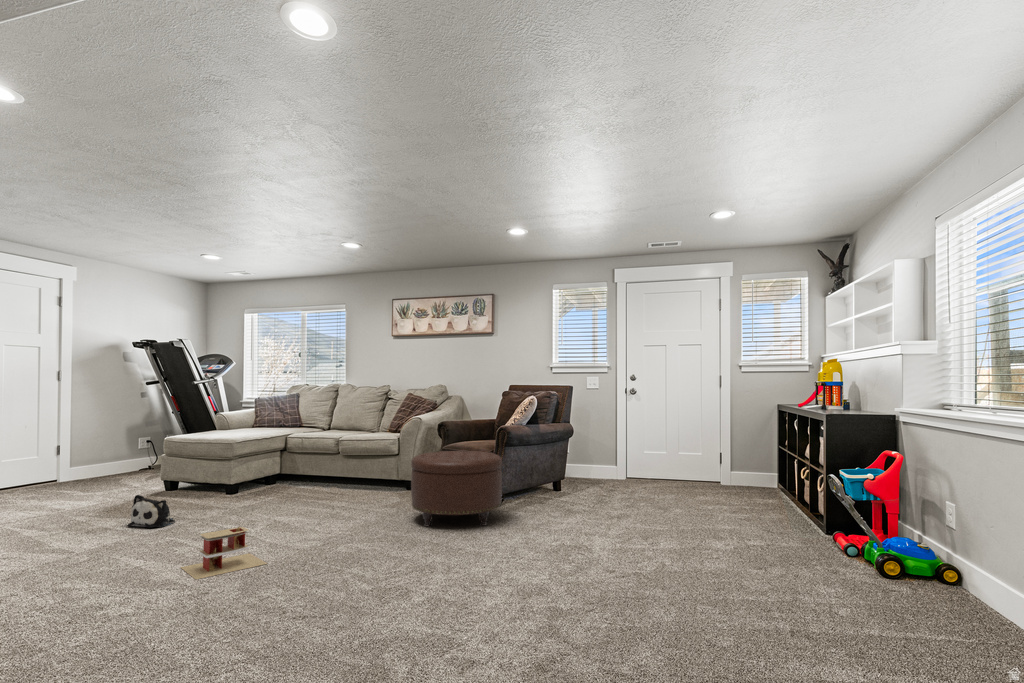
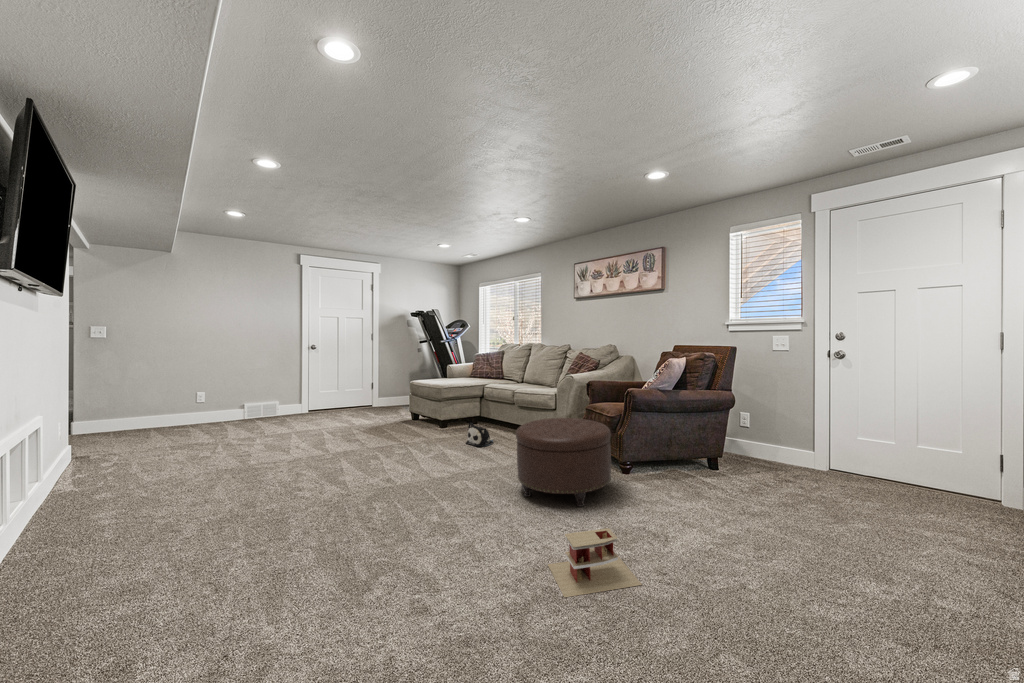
plush toy: present [128,495,175,528] -> present [466,423,494,447]
toy house: present [181,526,267,579] -> present [548,528,642,597]

